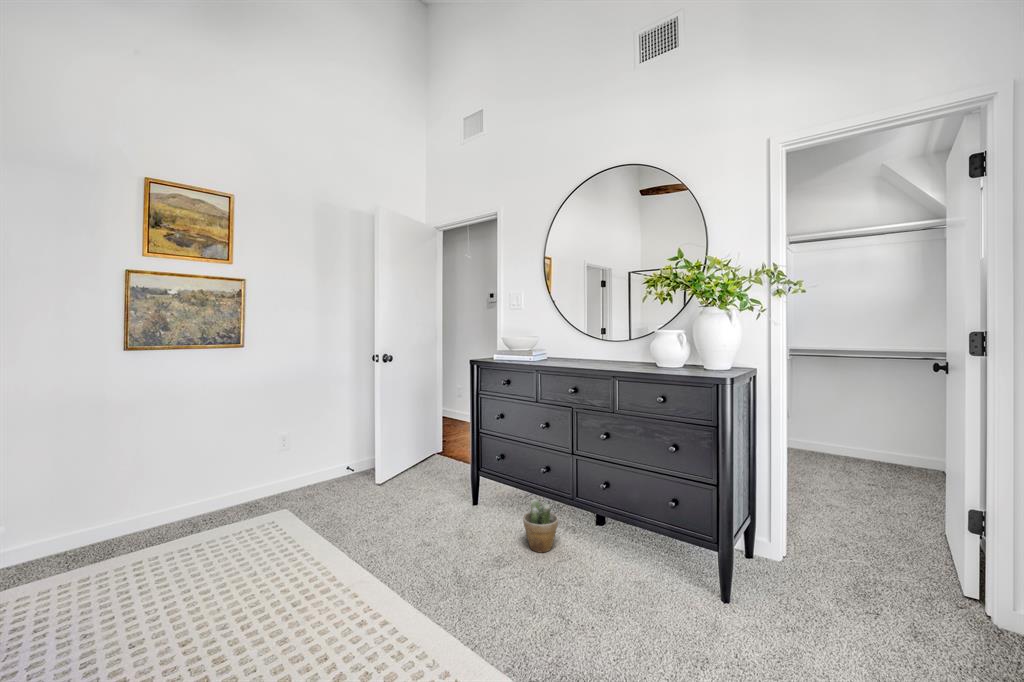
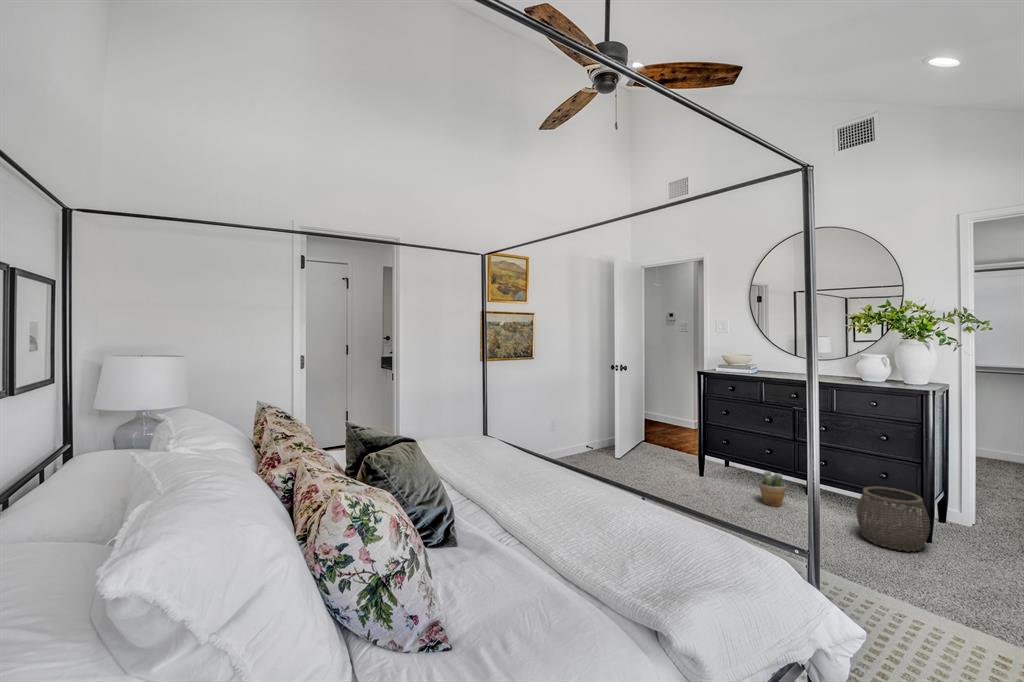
woven basket: none [630,524,725,637] -> present [856,486,930,551]

